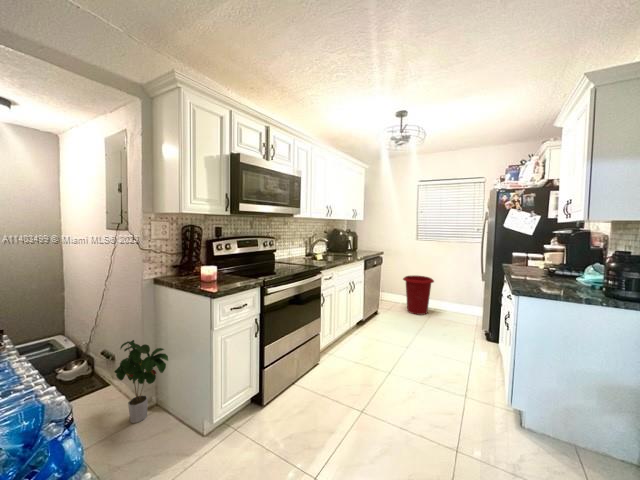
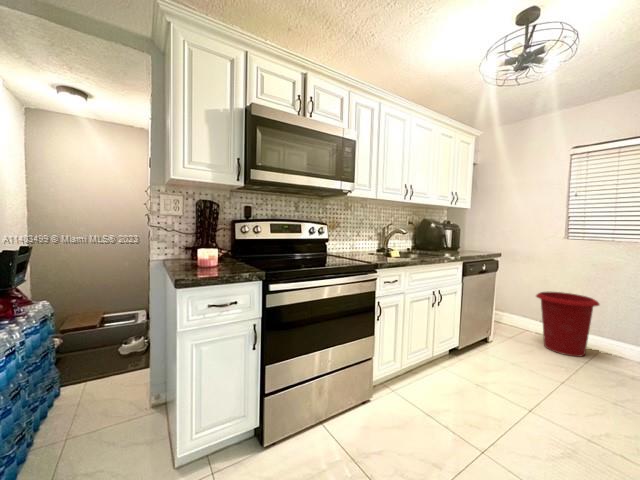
potted plant: present [114,340,168,423] -> none [122,329,161,429]

